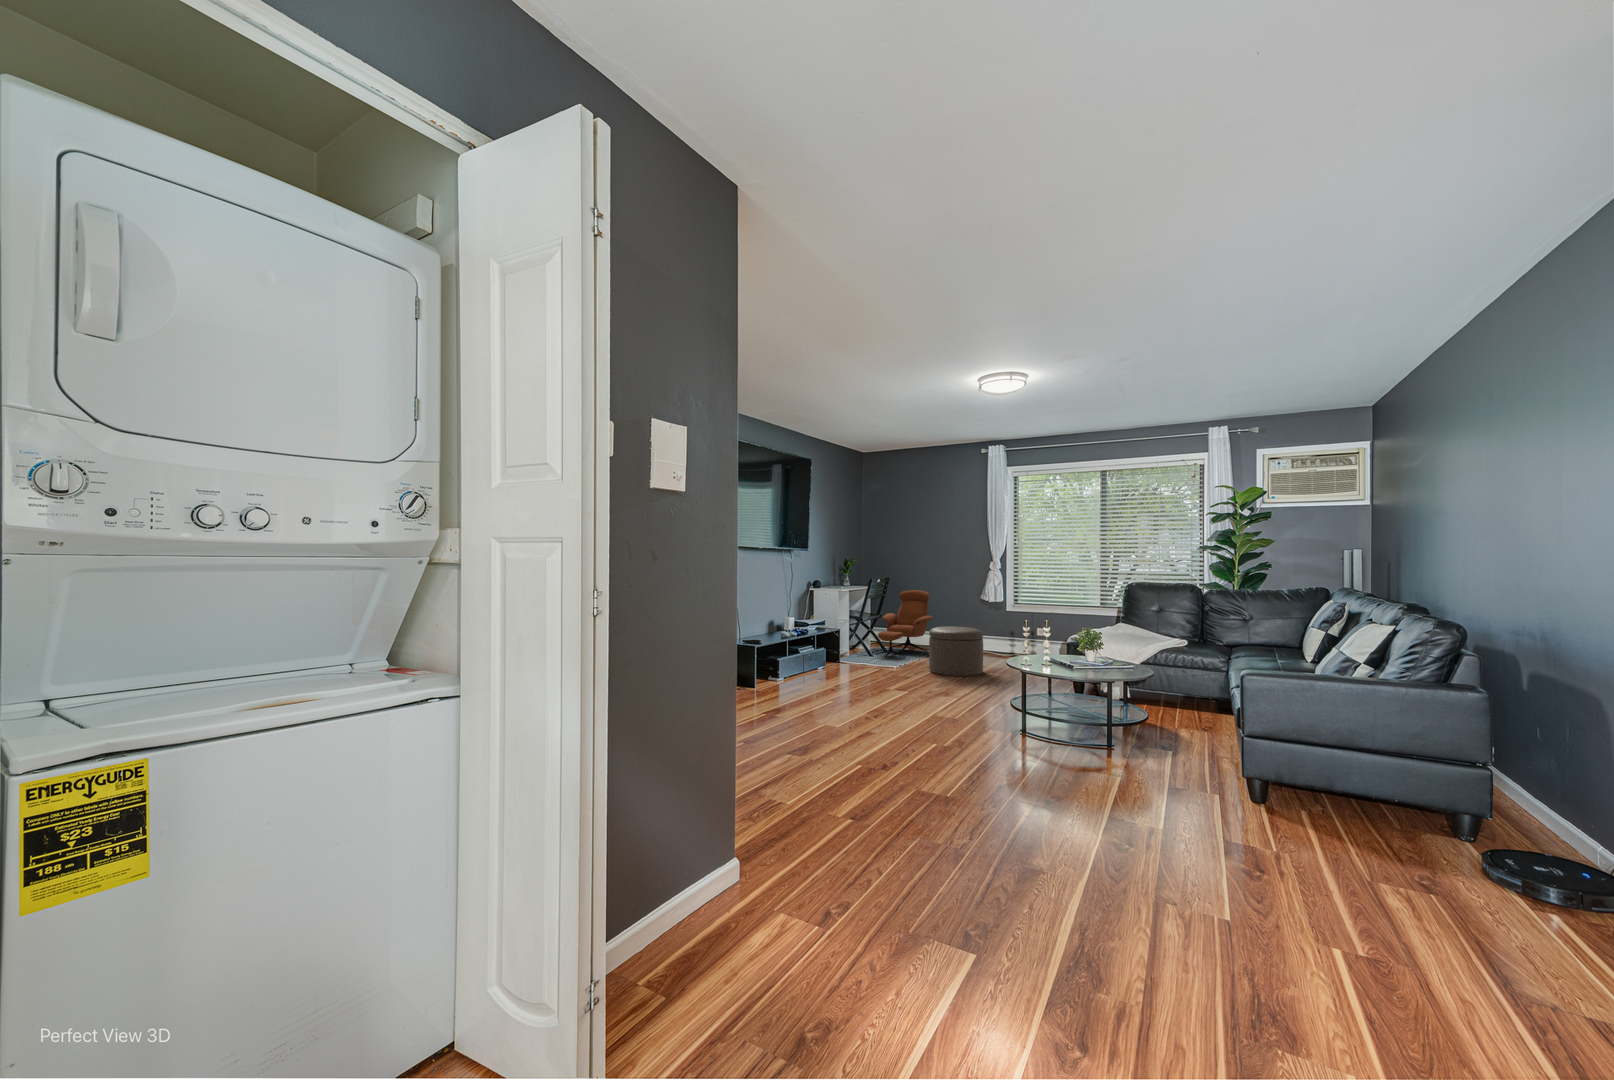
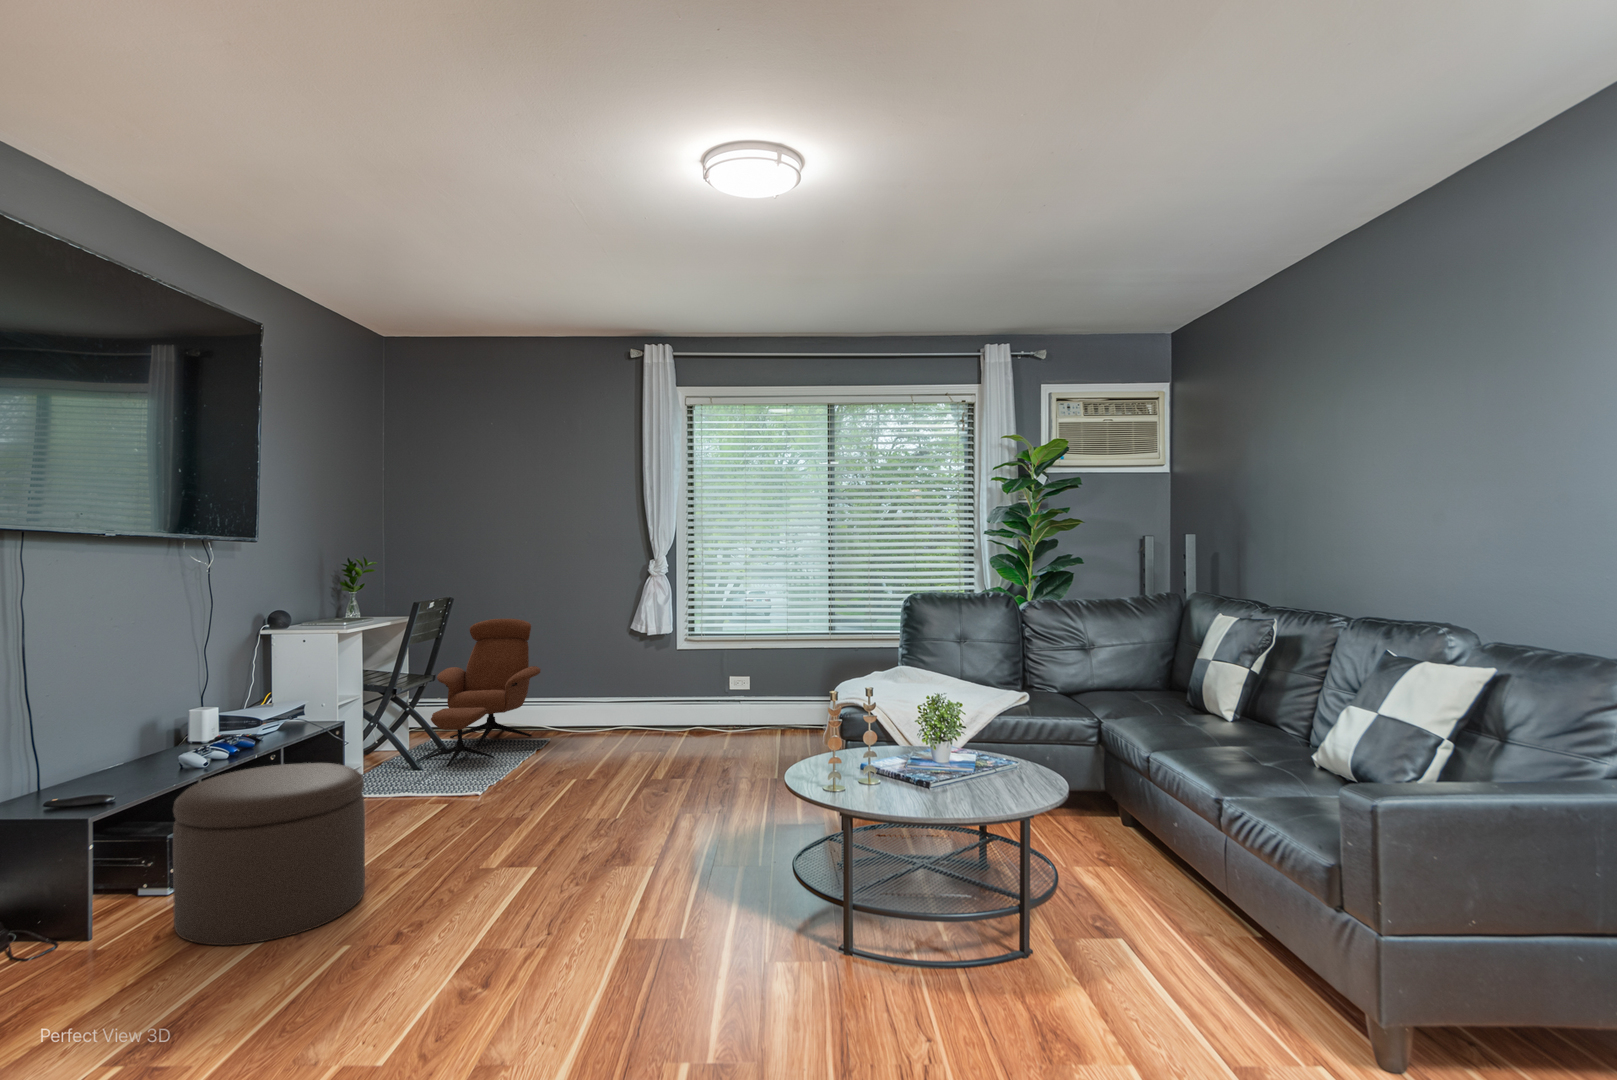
ottoman: present [929,626,983,676] -> present [173,763,365,945]

